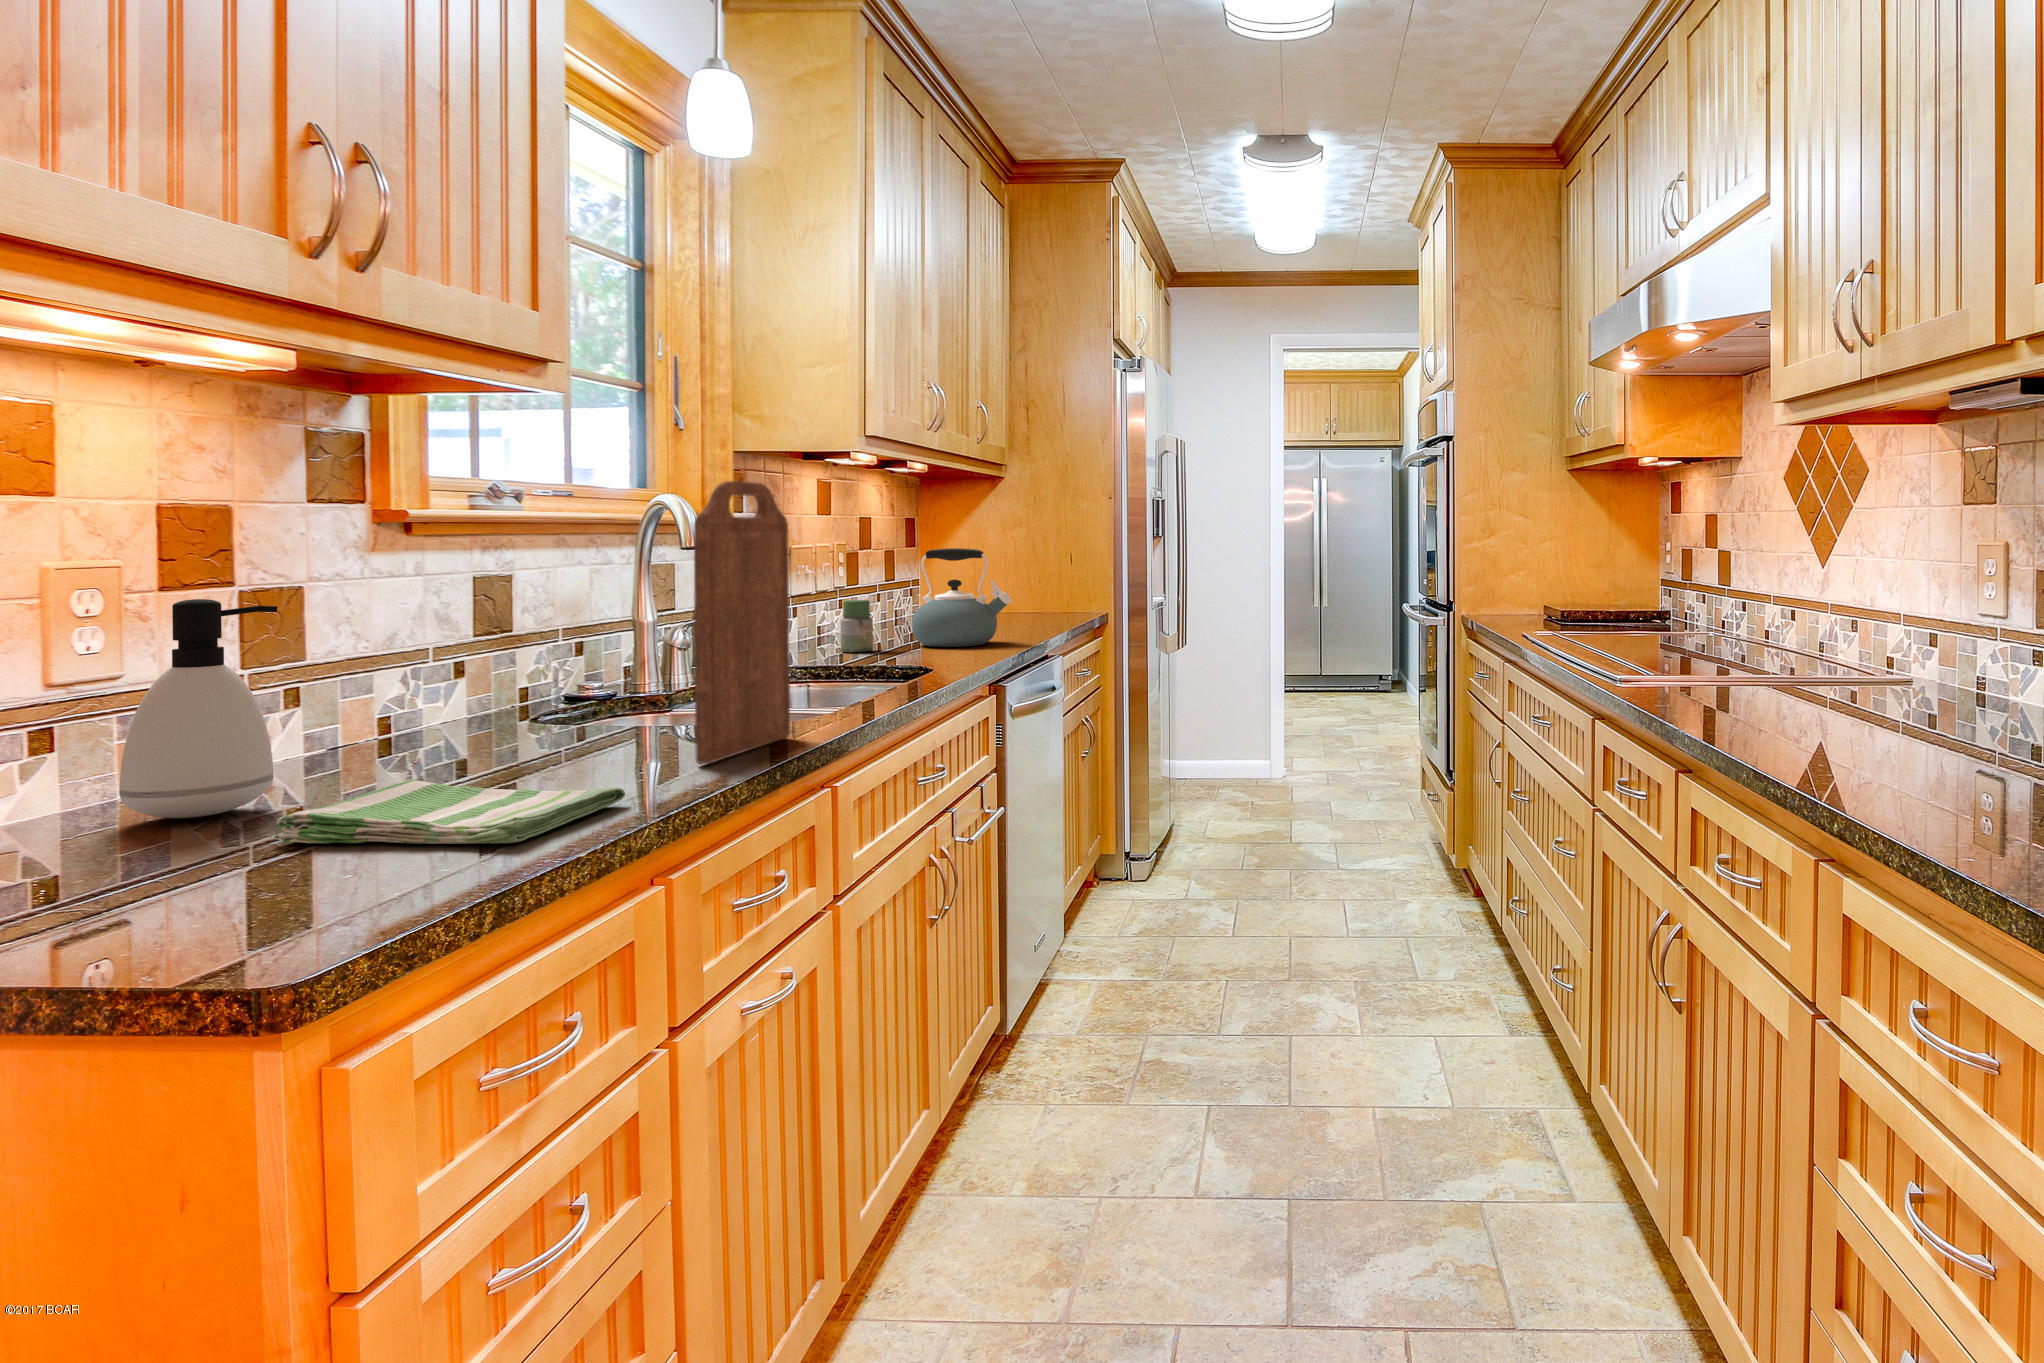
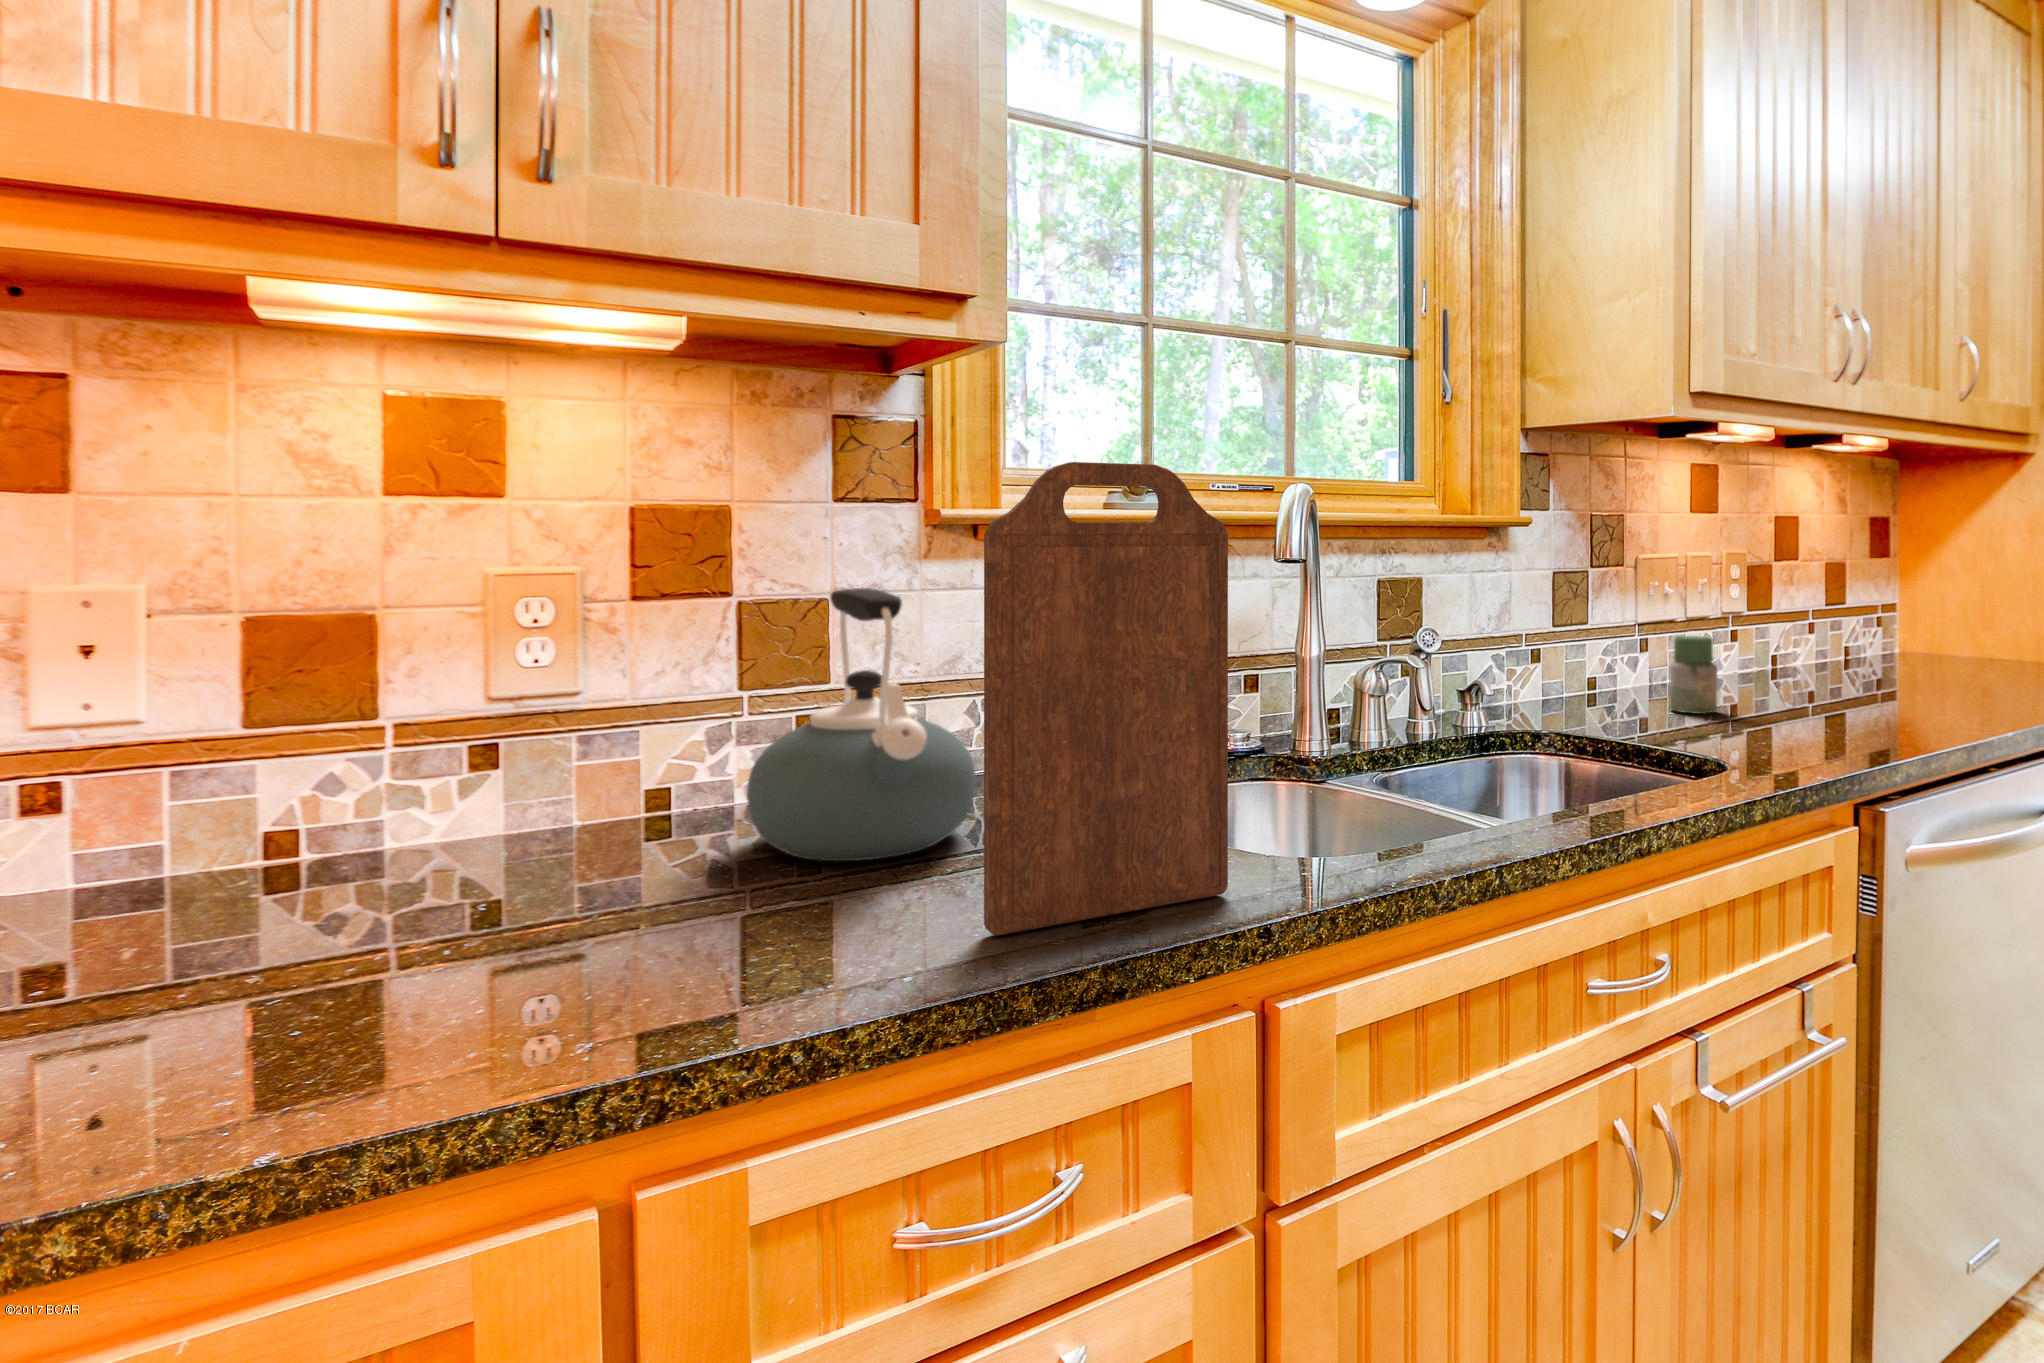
kettle: present [912,548,1011,647] -> present [747,588,976,861]
soap dispenser: present [119,599,277,818] -> none [437,619,596,878]
dish towel: present [274,780,625,844] -> none [346,883,702,1073]

